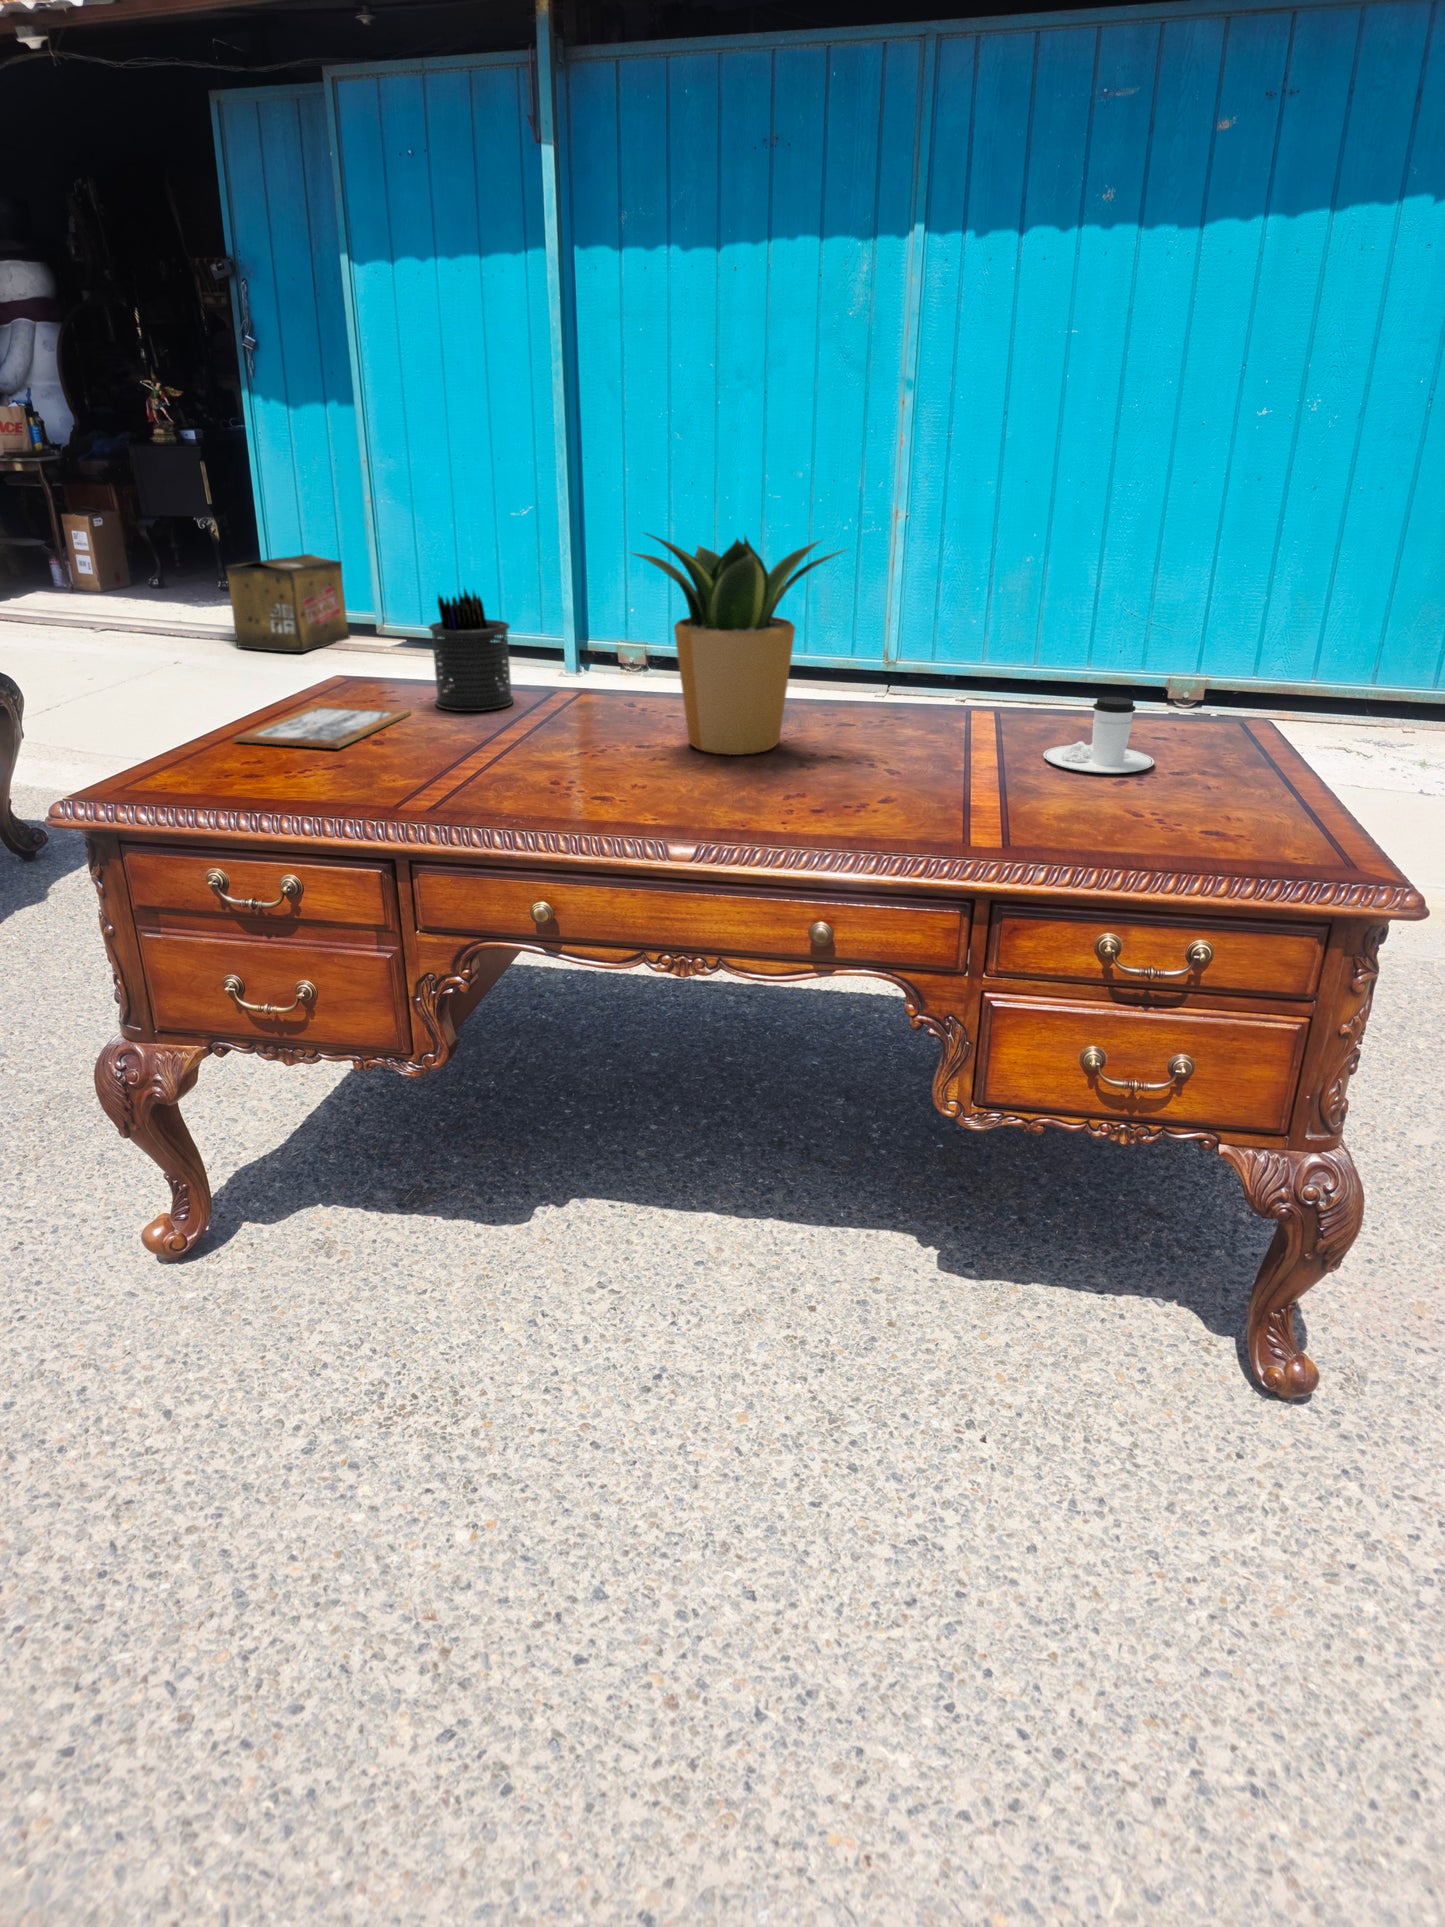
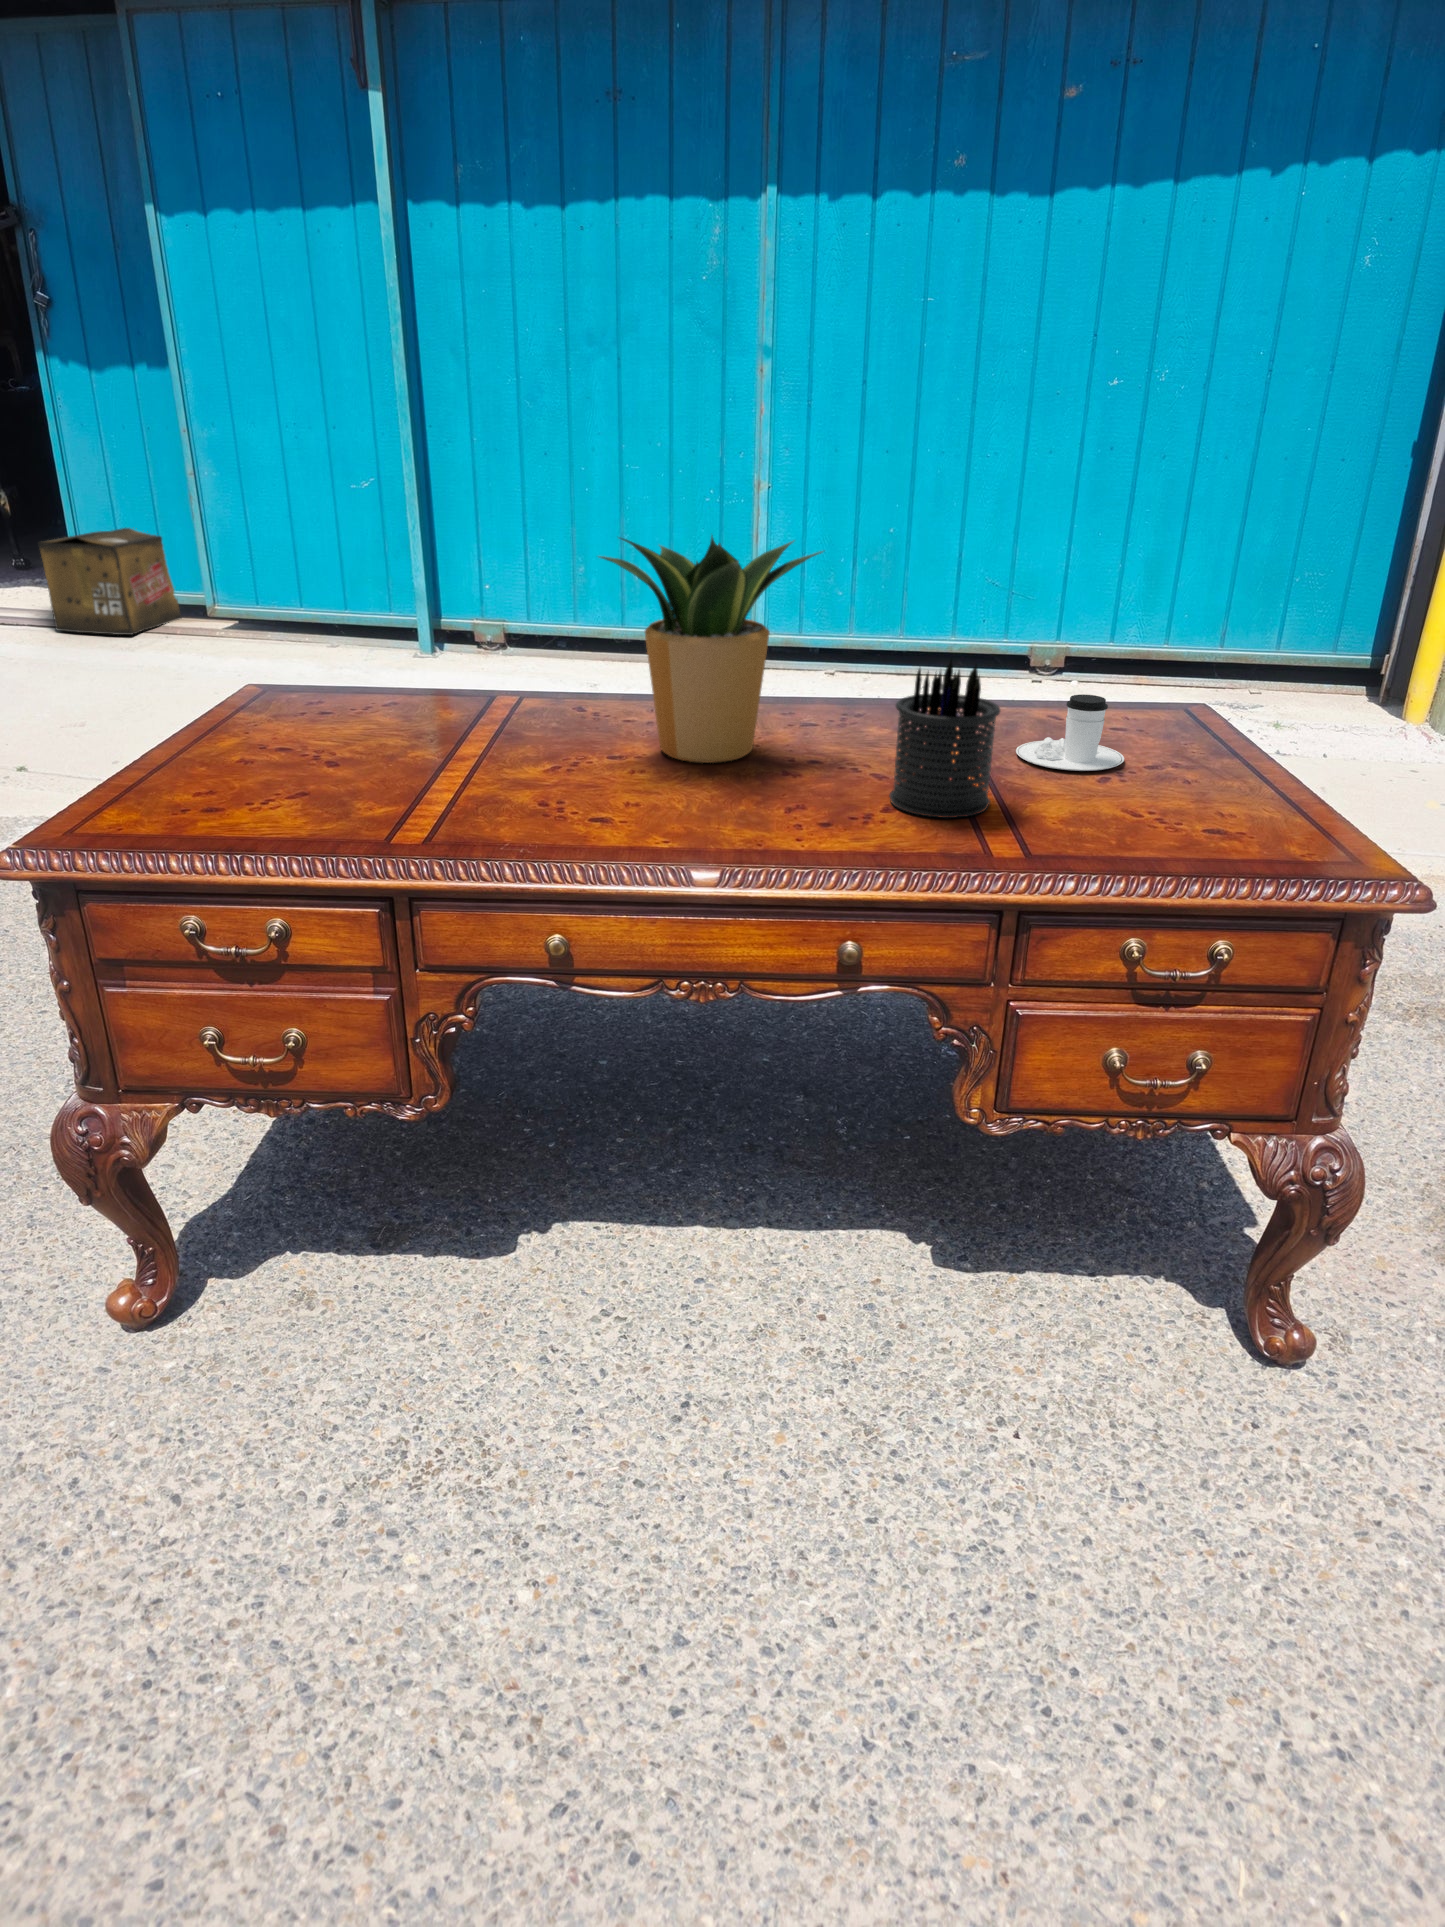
pen holder: present [429,589,514,711] -> present [889,660,1000,818]
picture frame: present [234,705,411,748] -> none [170,718,352,770]

